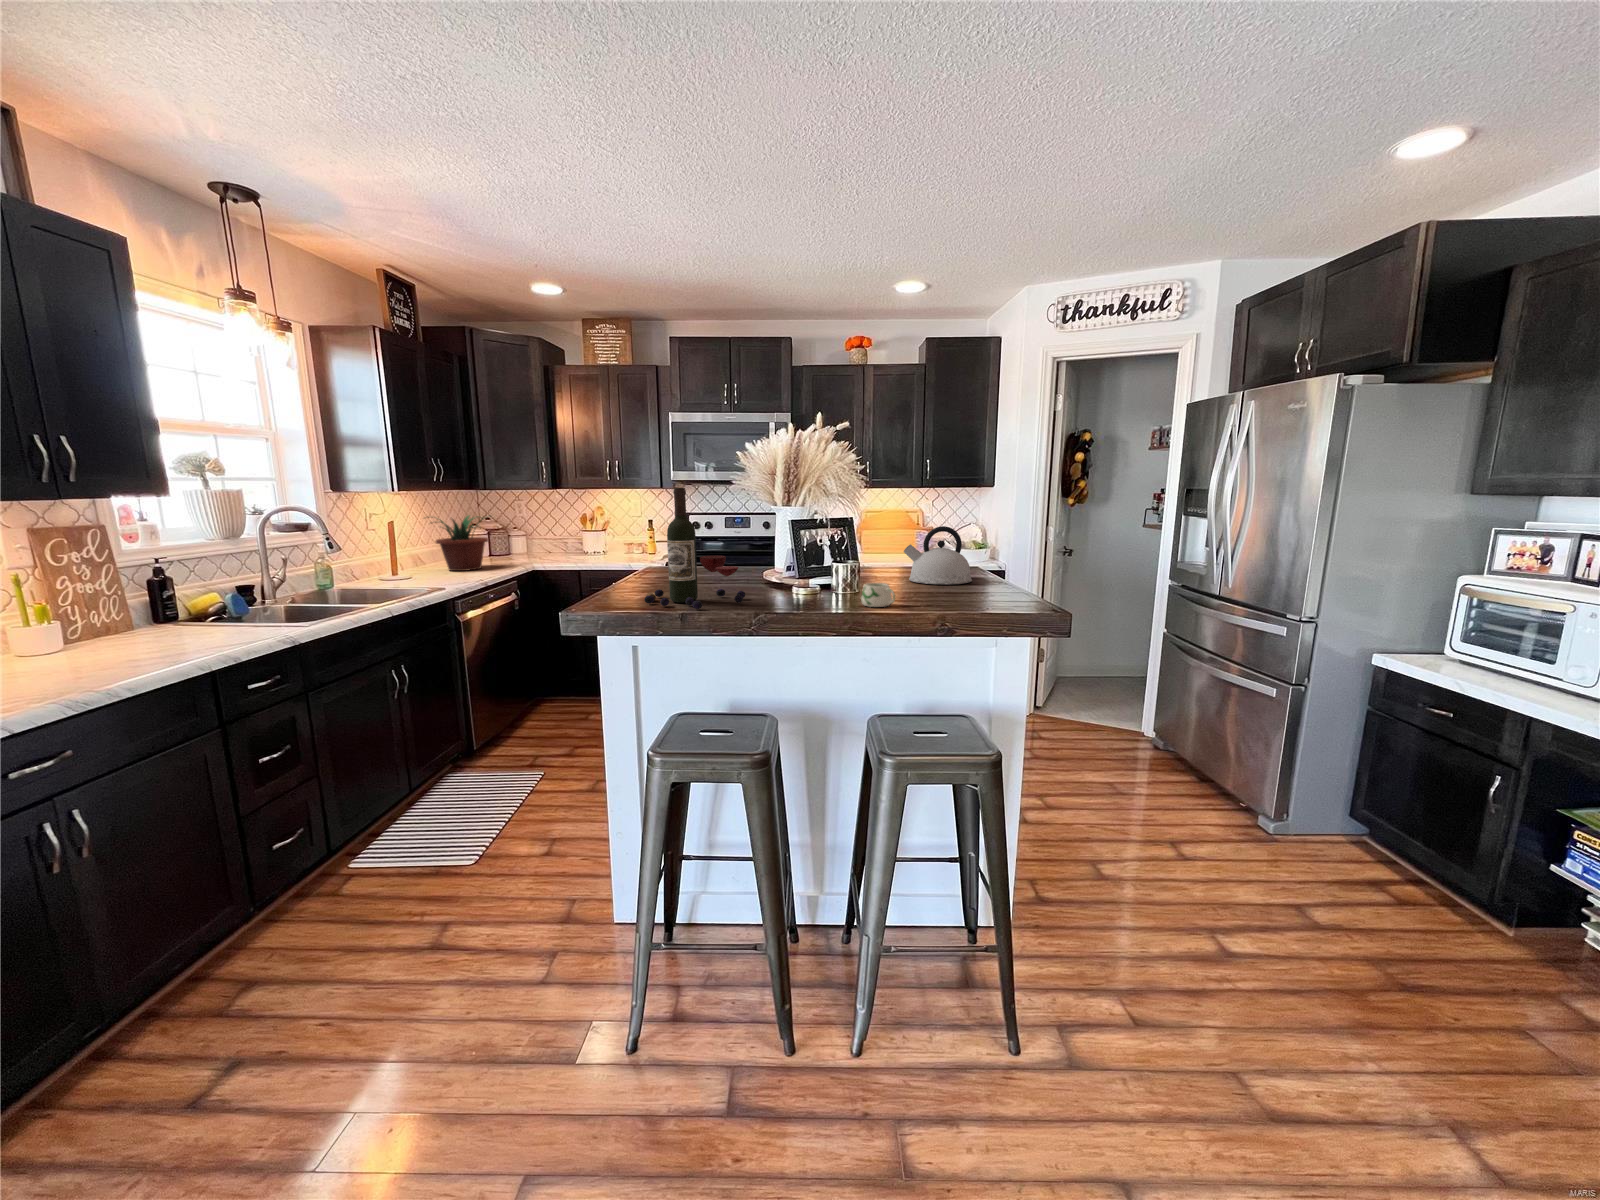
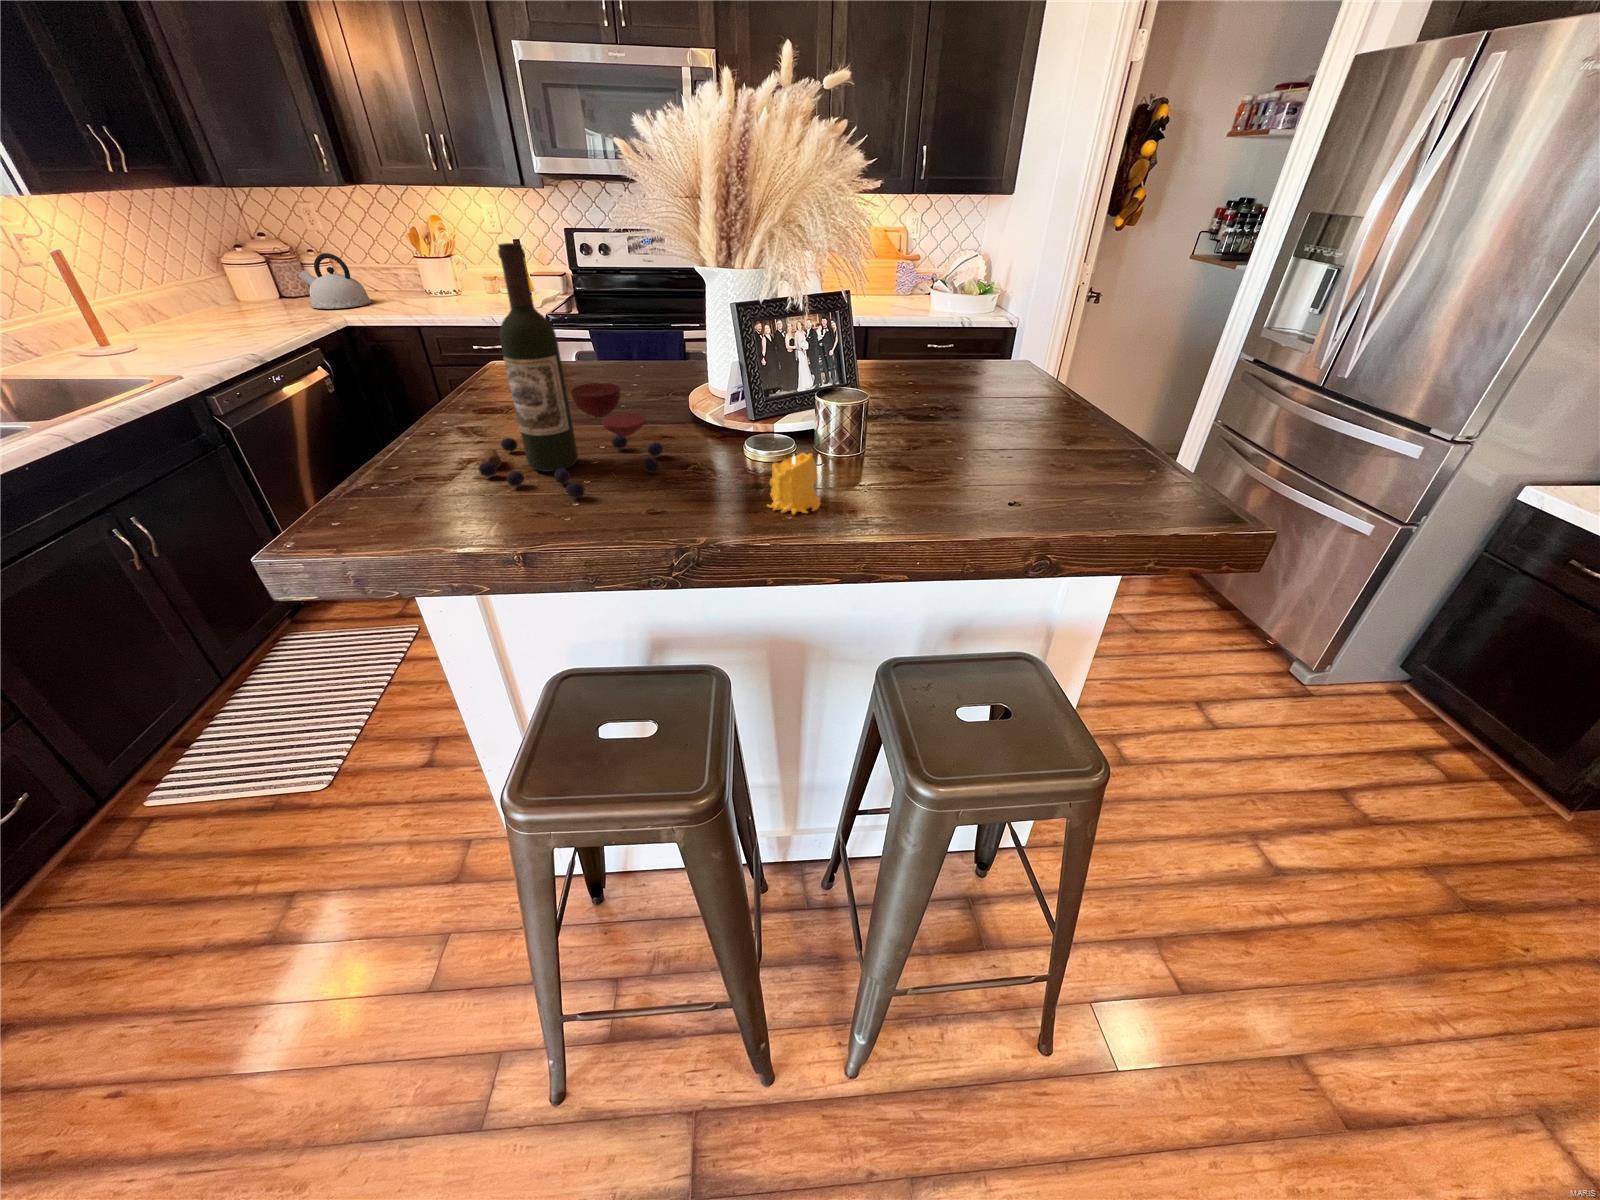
potted plant: present [428,516,488,571] -> none [128,236,257,335]
kettle: present [904,526,972,584] -> present [299,253,371,309]
candle: none [801,582,832,614] -> present [768,453,821,514]
mug: present [861,583,895,607] -> none [867,435,931,485]

